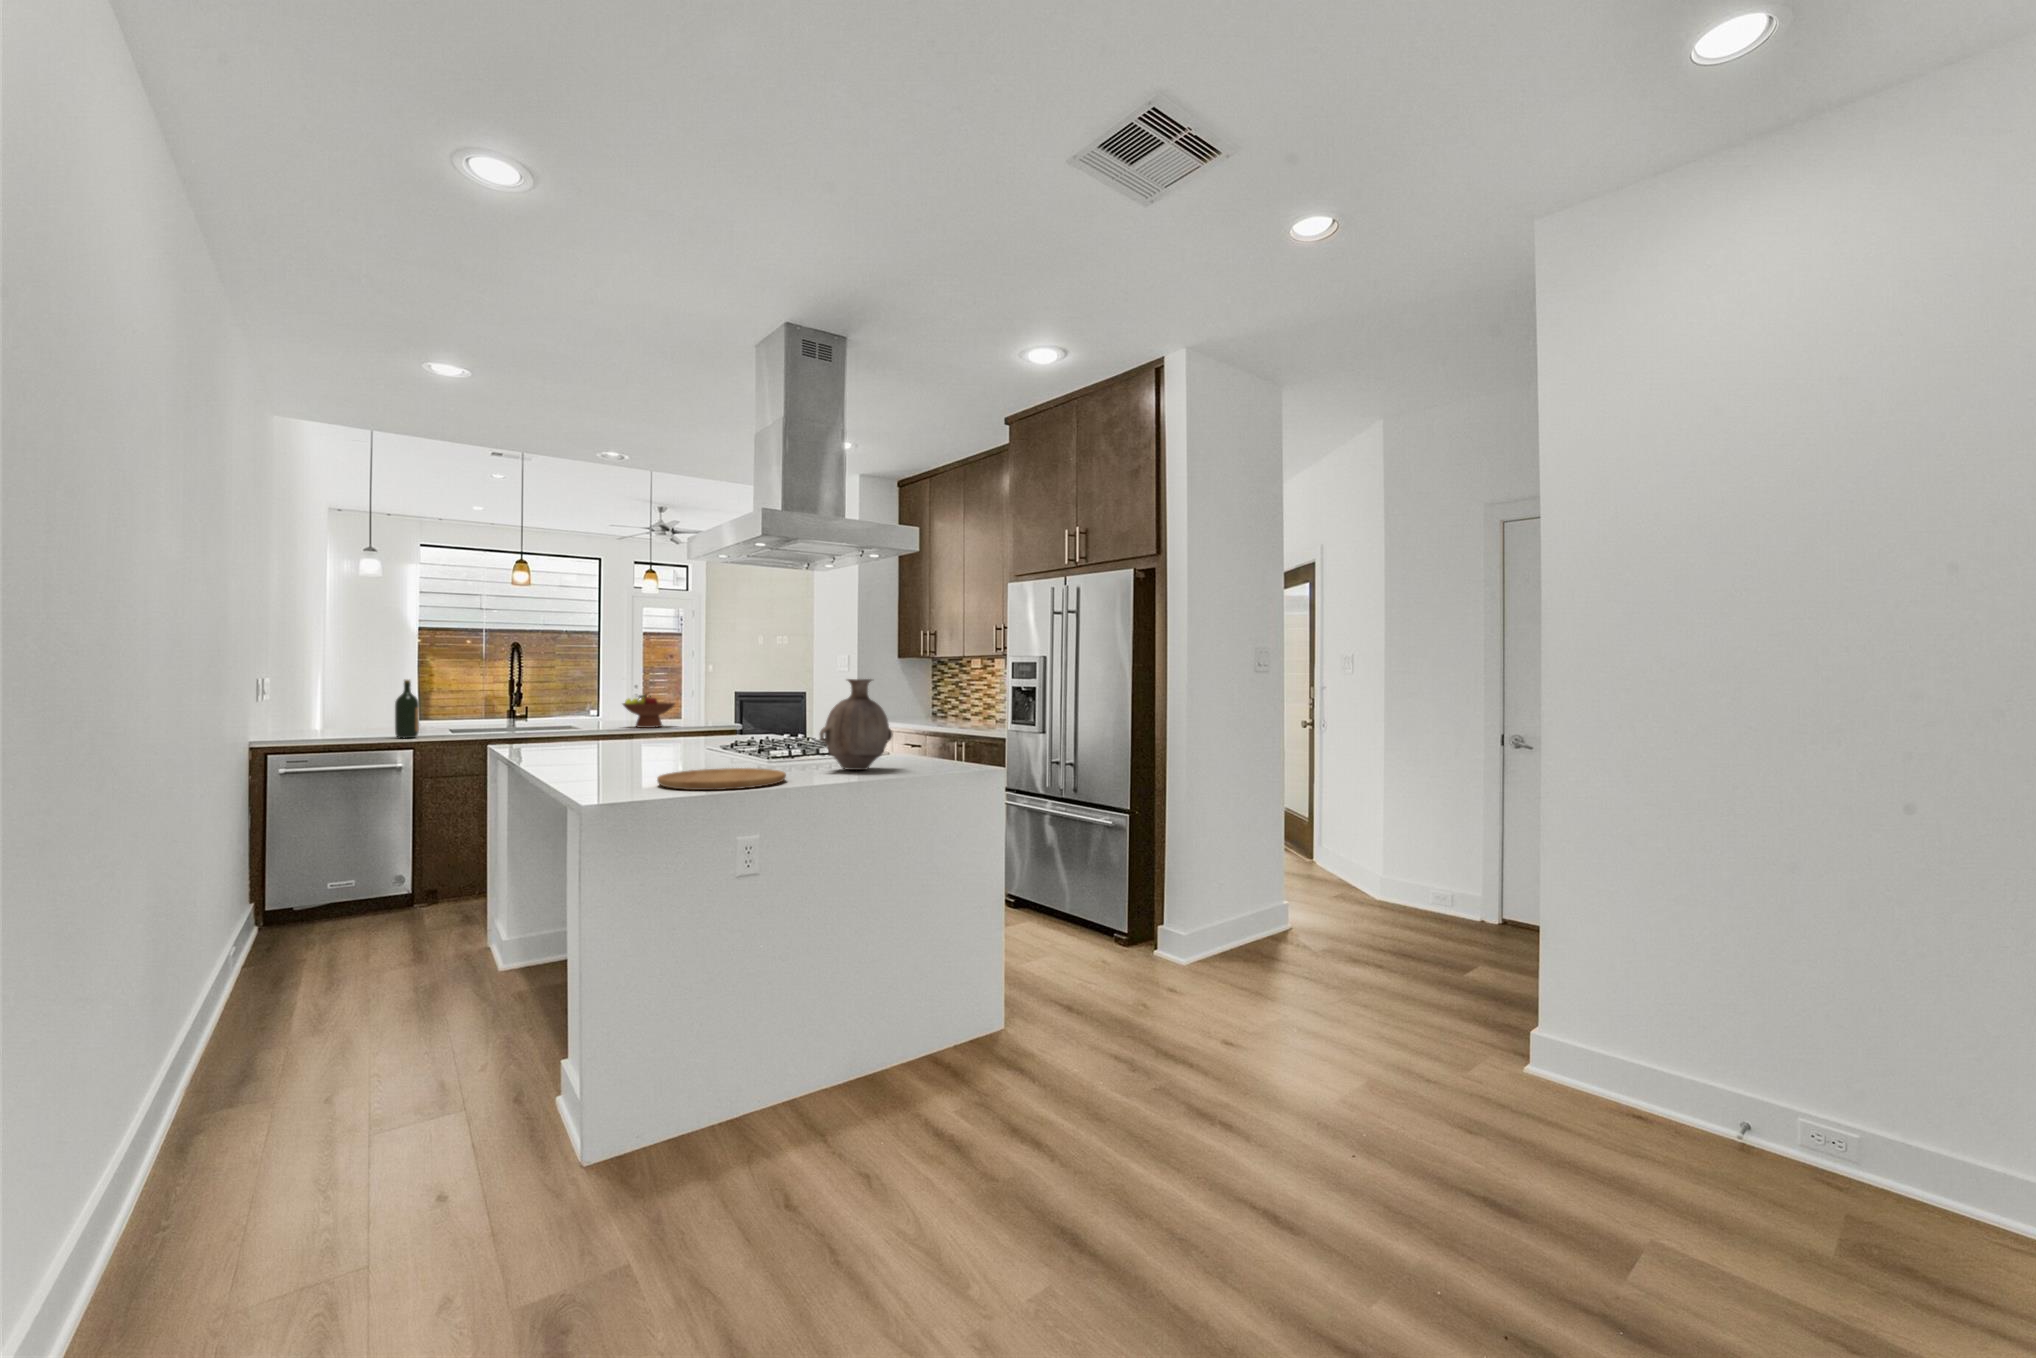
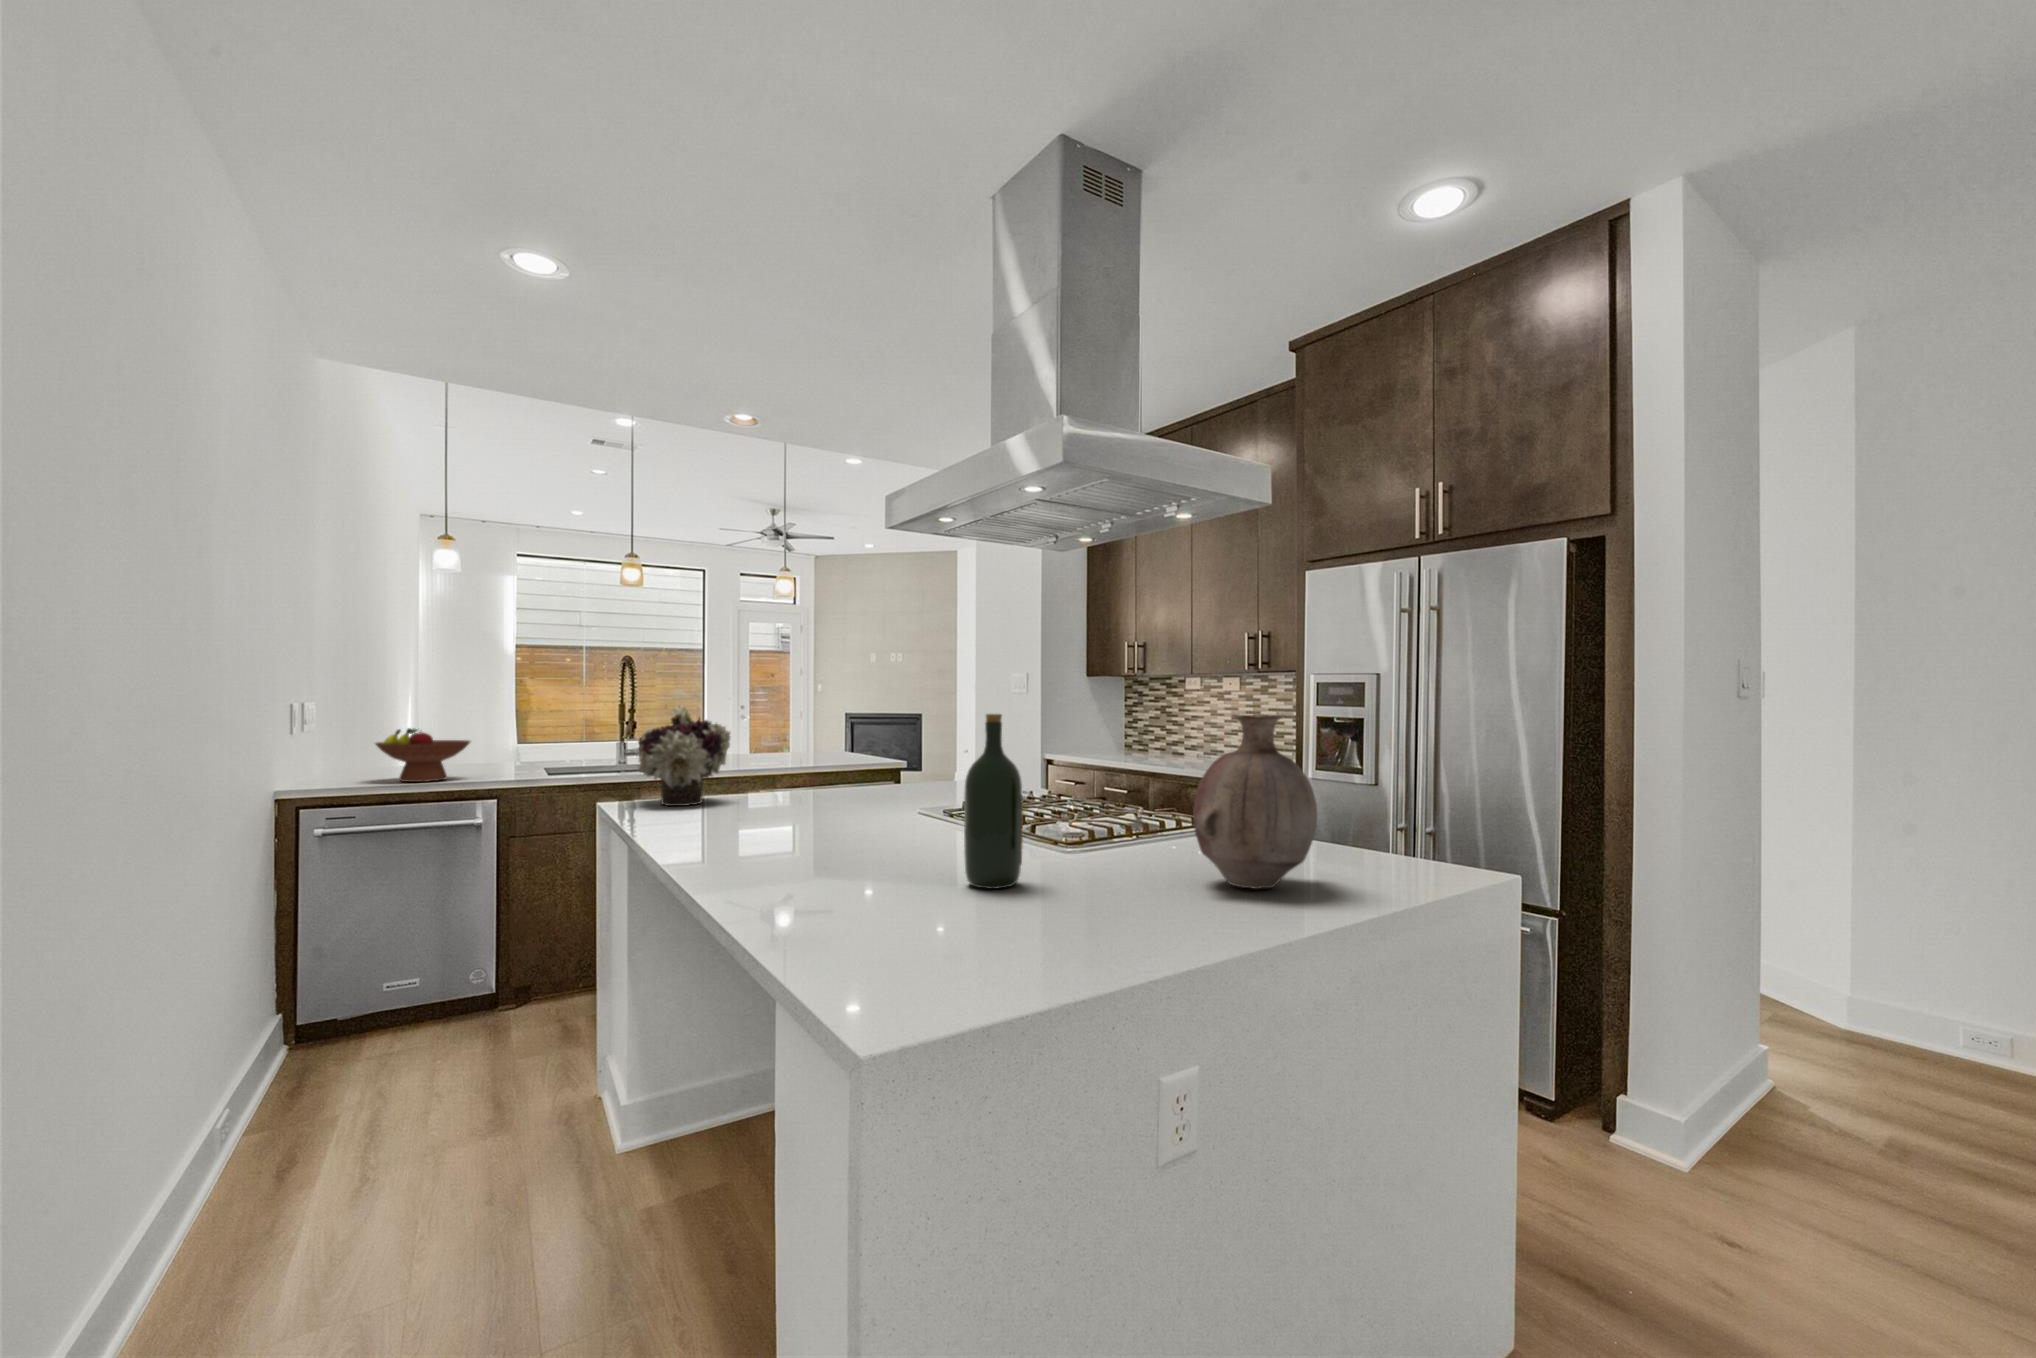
flower arrangement: none [521,678,589,747] -> present [638,705,731,806]
wine bottle: present [395,680,419,738] -> present [964,714,1023,889]
fruit bowl: present [623,695,675,728] -> present [376,728,470,782]
cutting board: present [657,768,786,790] -> none [937,892,1194,974]

